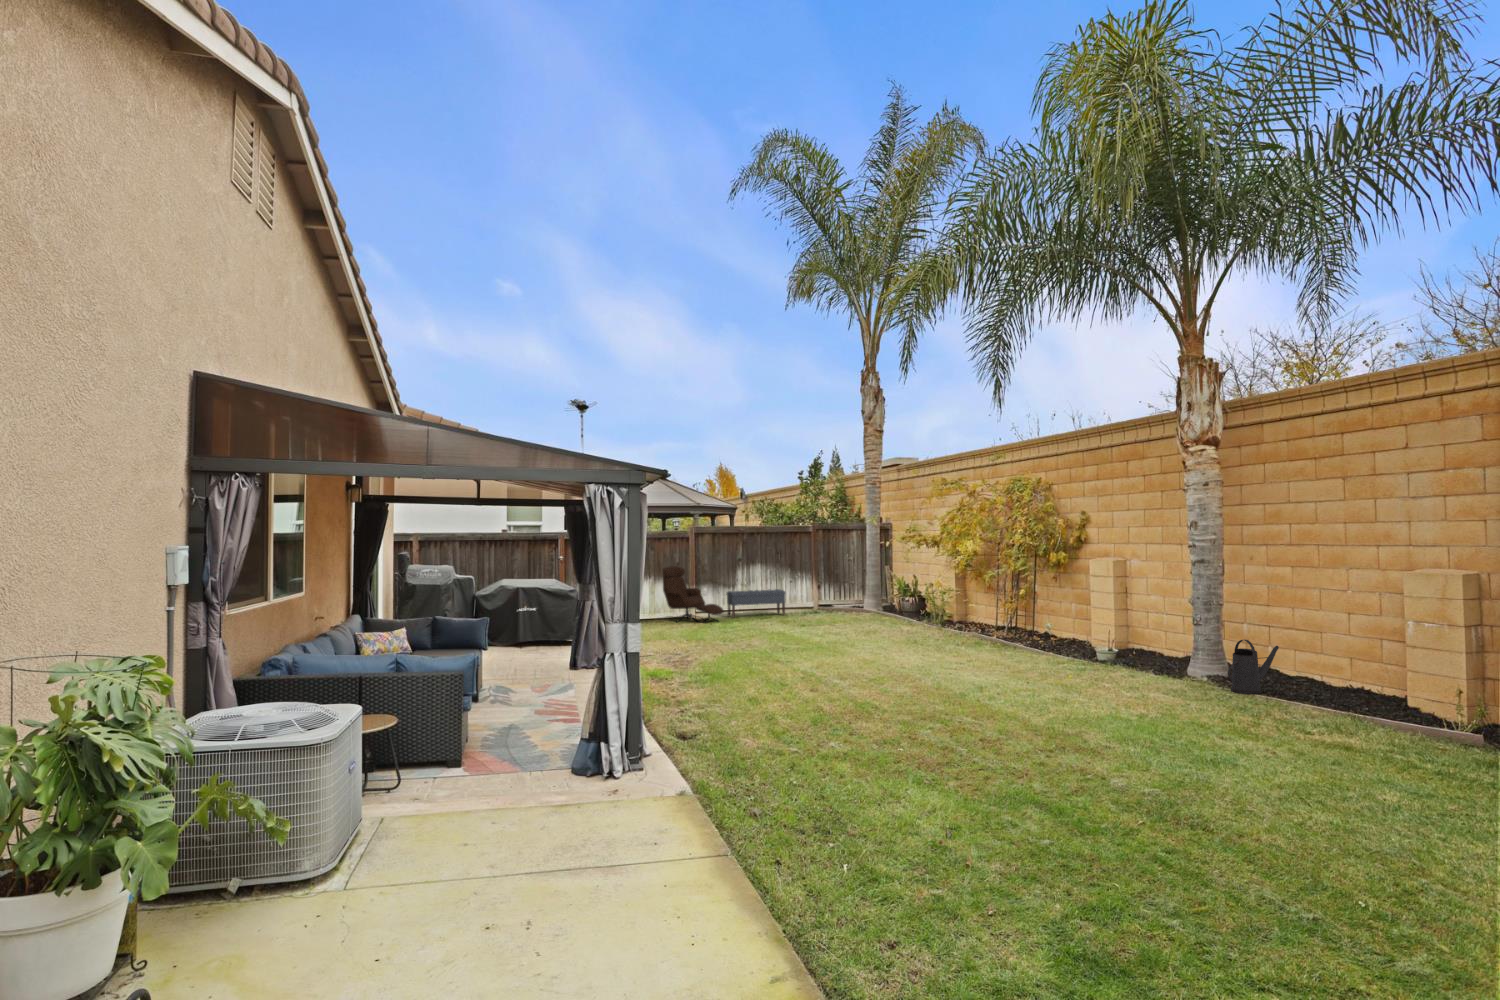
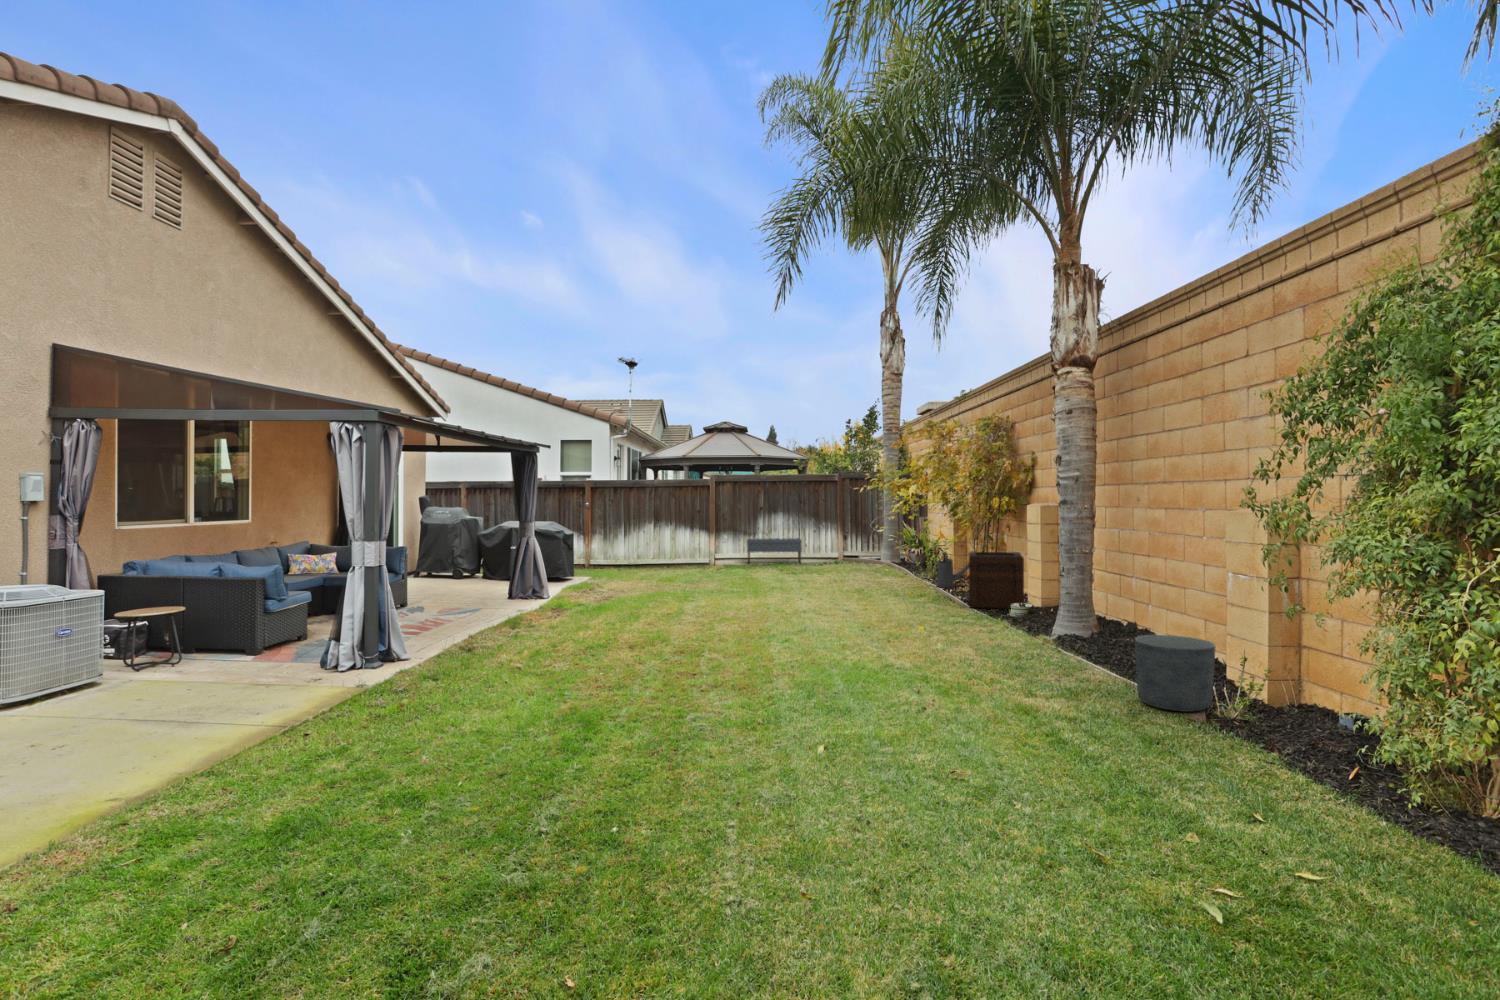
lounge chair: present [663,566,724,622] -> none [680,513,734,568]
wooden crate: none [1029,599,1095,652] -> present [968,552,1024,609]
watering can: present [1228,640,1279,694] -> present [937,552,969,588]
planter: none [1343,667,1413,726] -> present [1135,635,1216,712]

